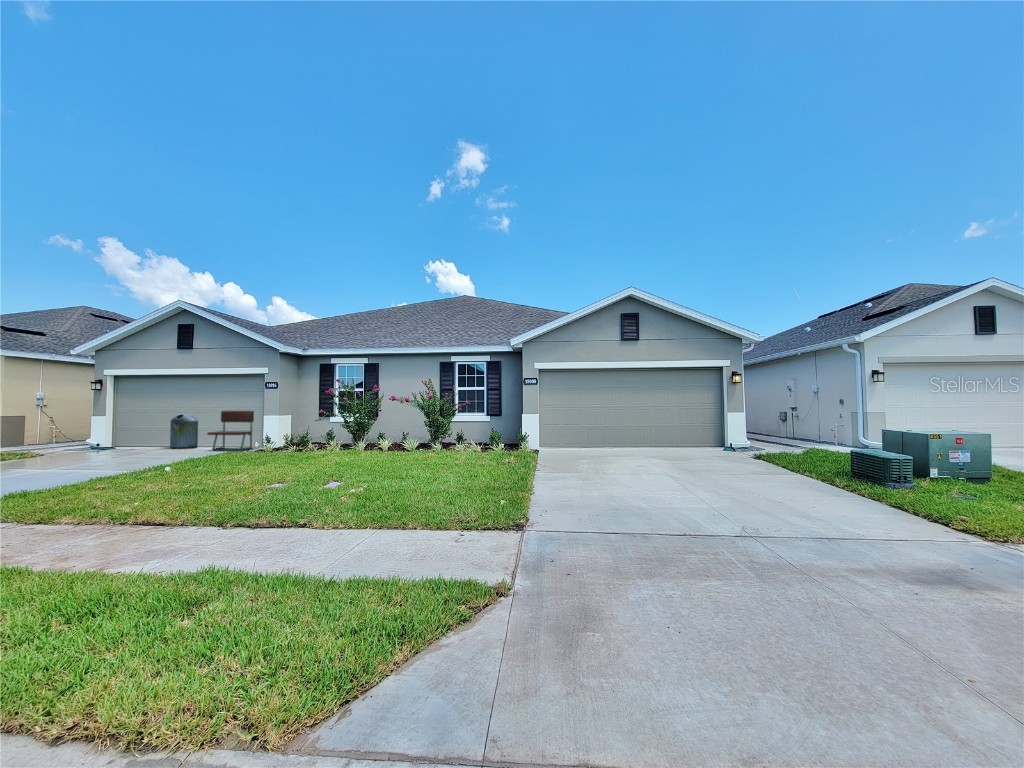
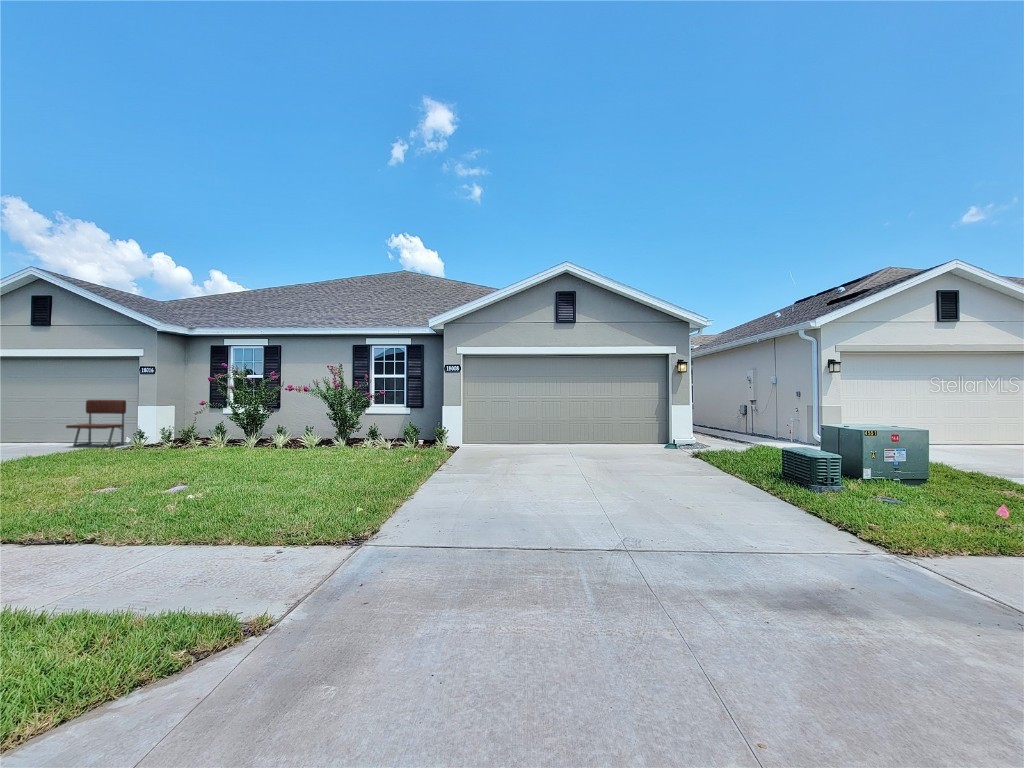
trash can: present [170,414,198,449] -> none [24,403,59,444]

